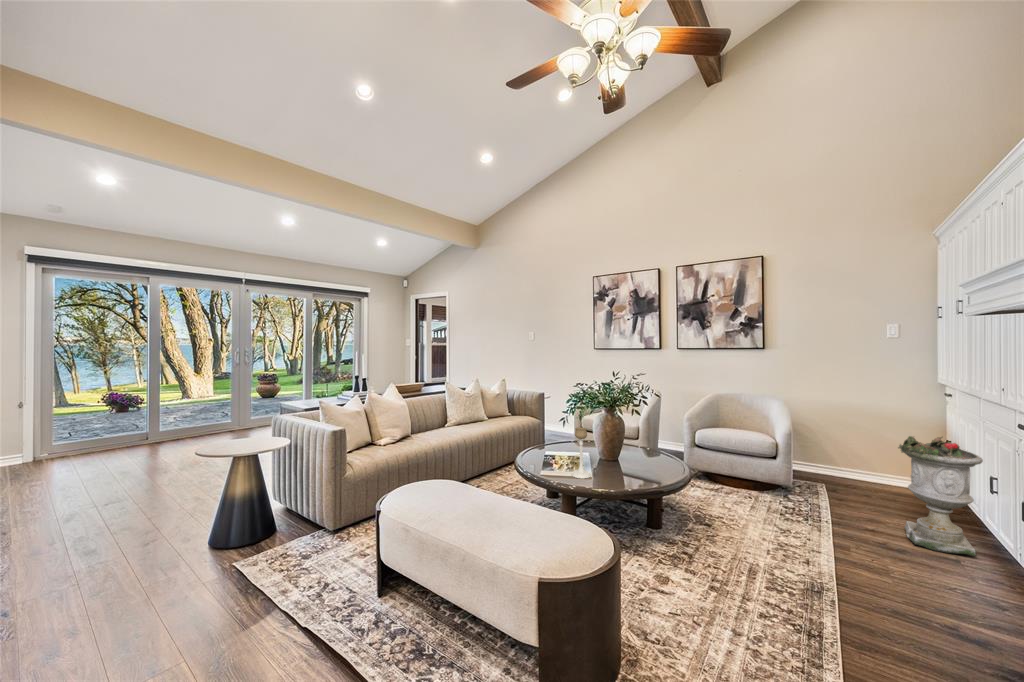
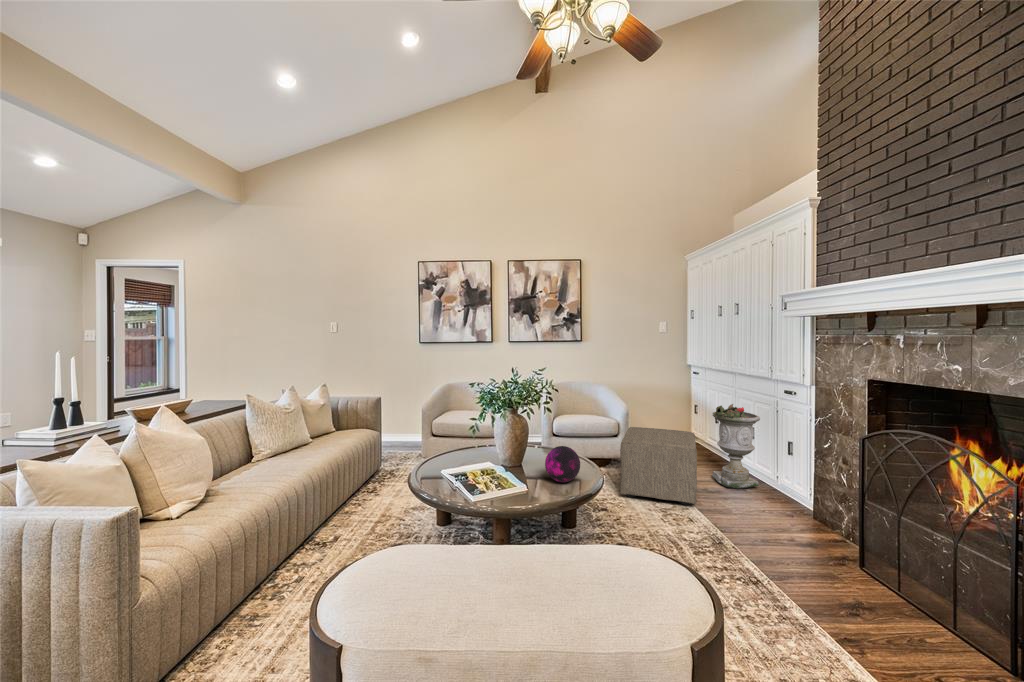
candle holder: present [572,427,591,478] -> none [499,431,522,491]
ottoman: none [740,447,862,547] -> present [620,427,697,505]
decorative orb: none [615,448,649,482] -> present [545,446,580,482]

